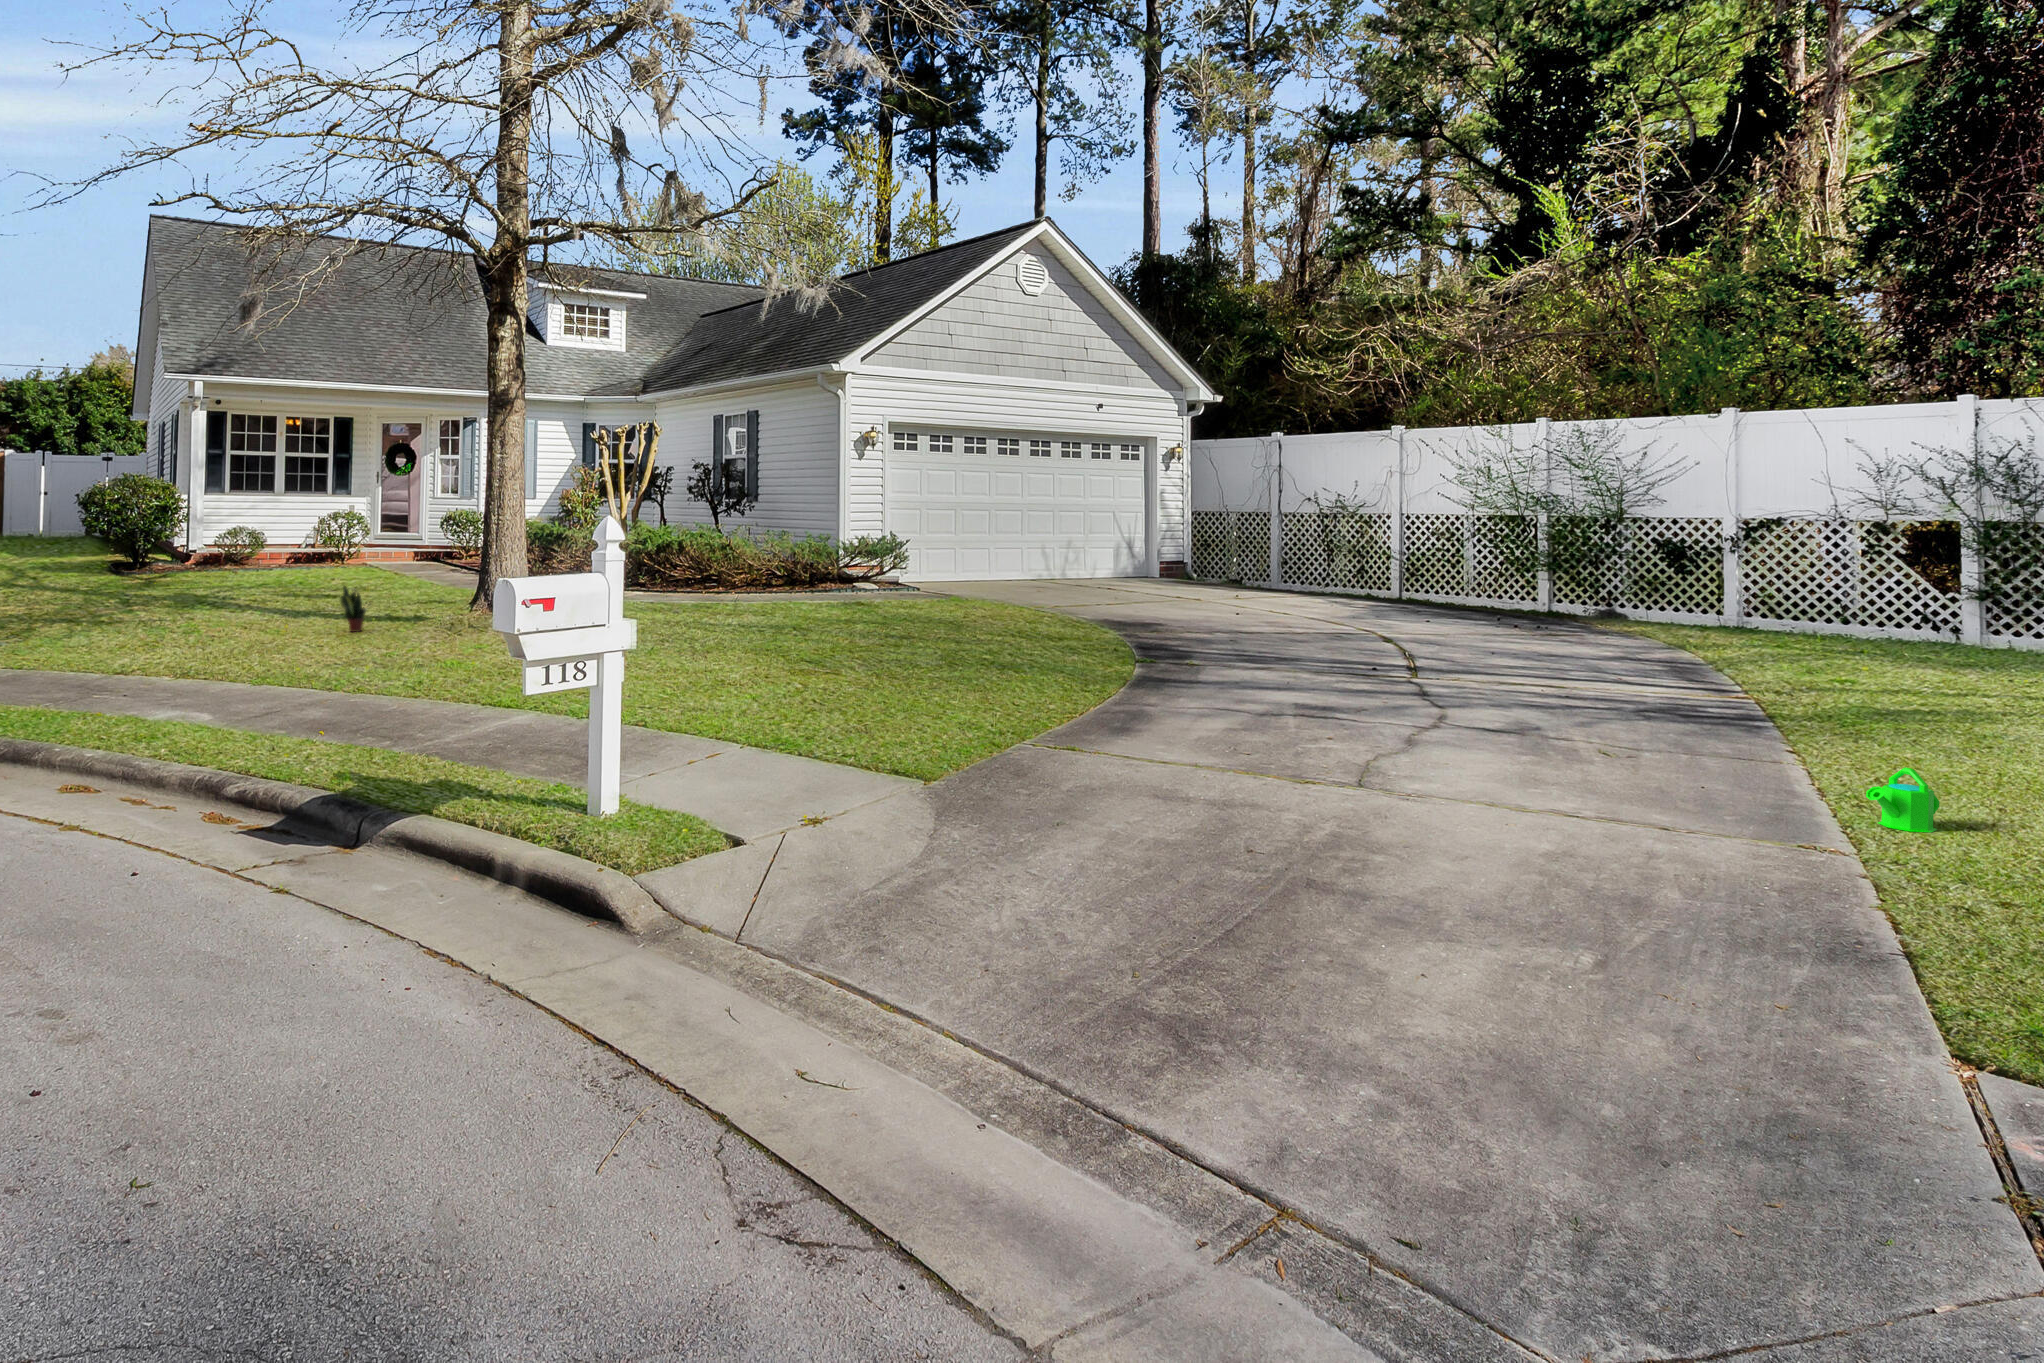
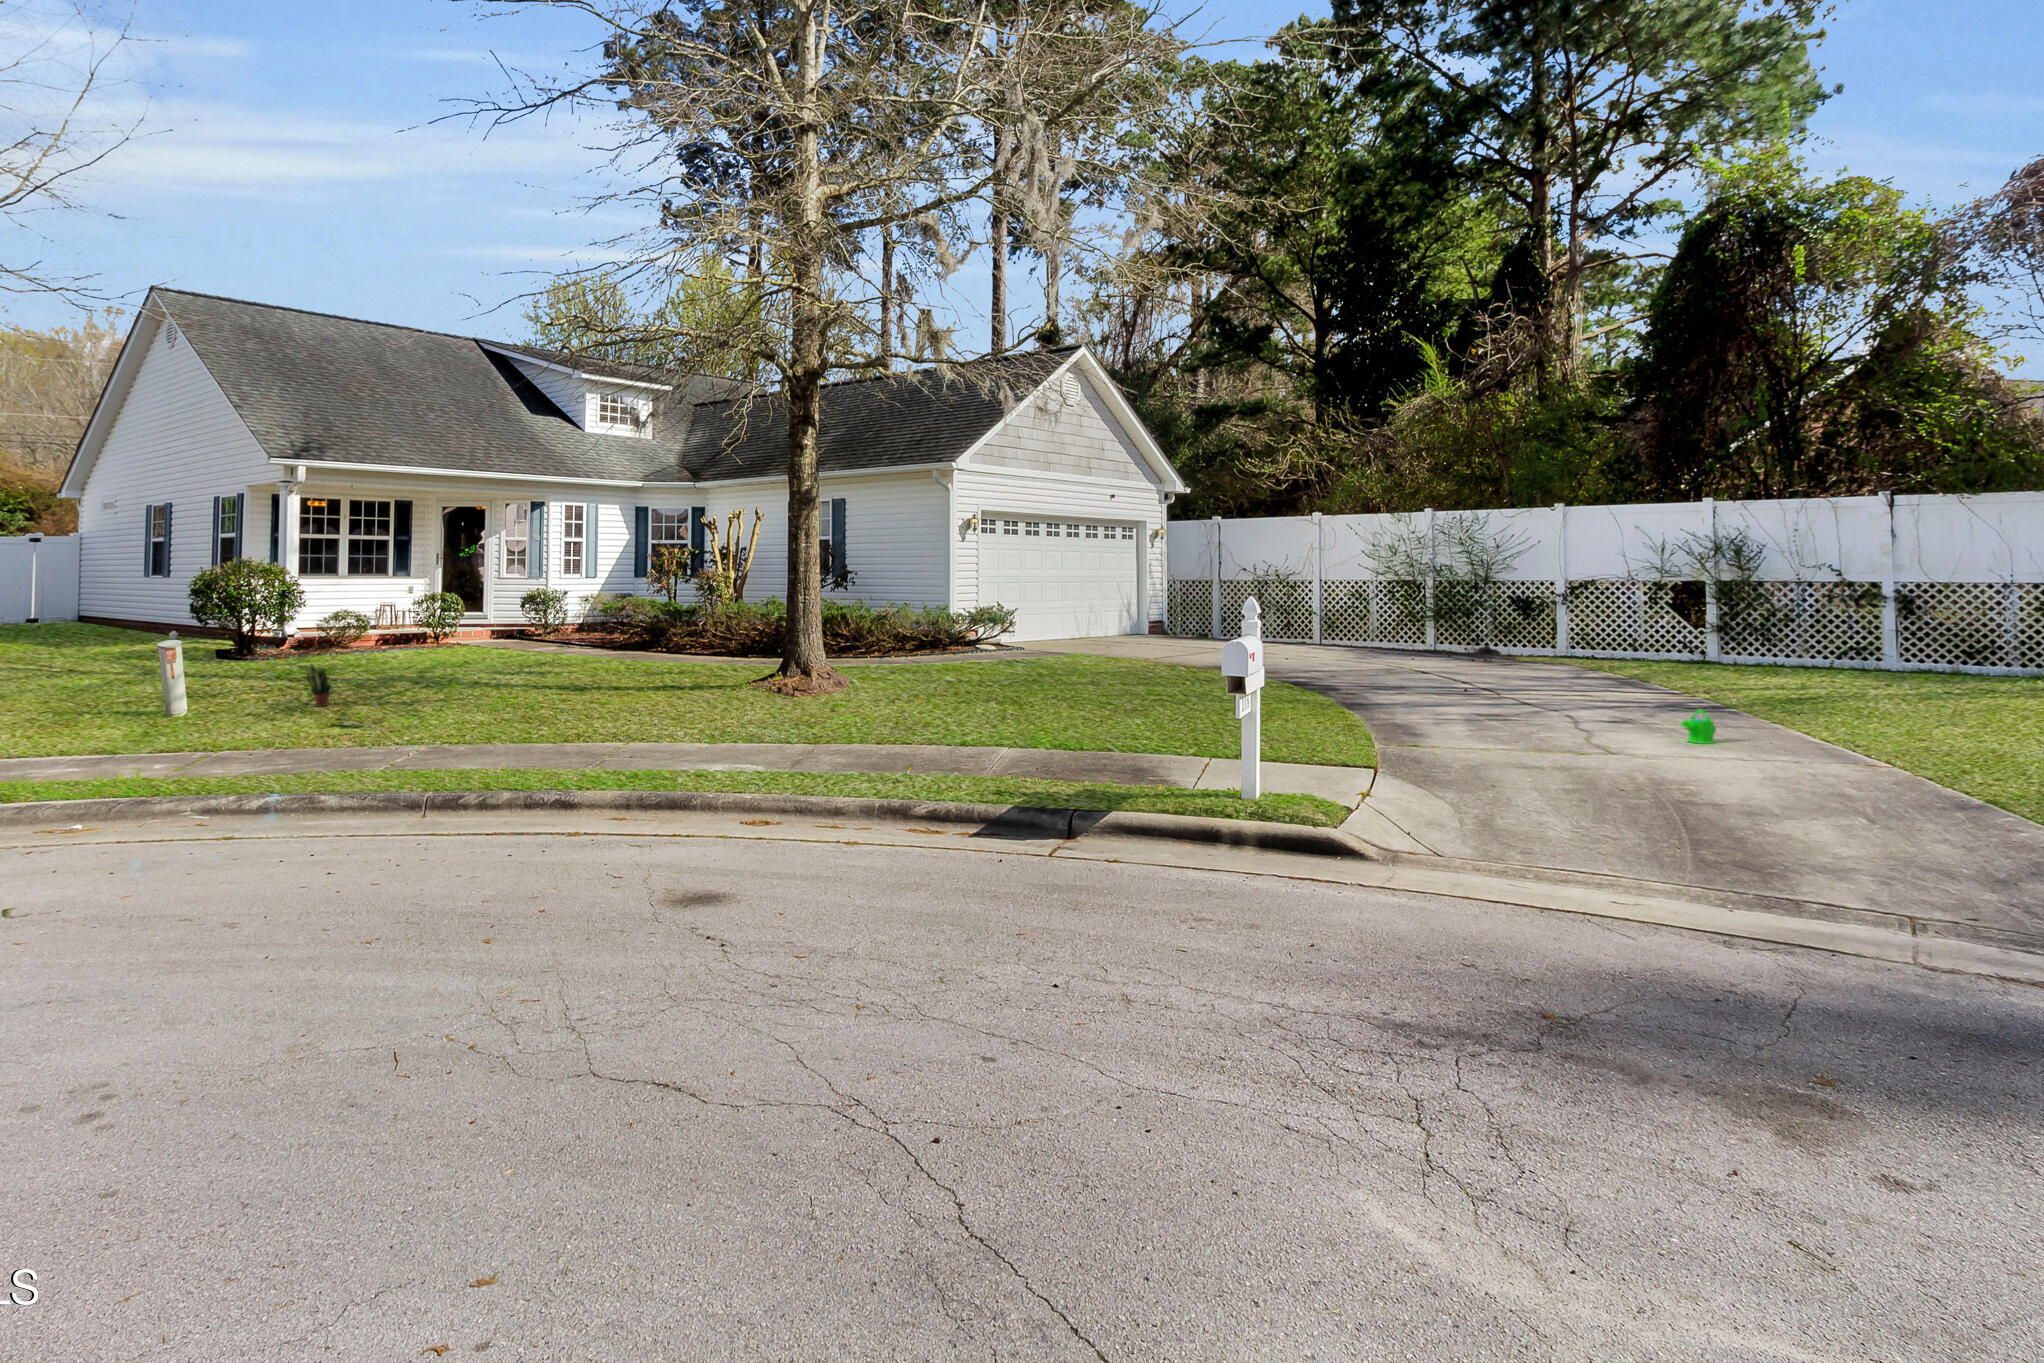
potted plant: present [340,586,370,632] -> present [307,664,332,706]

